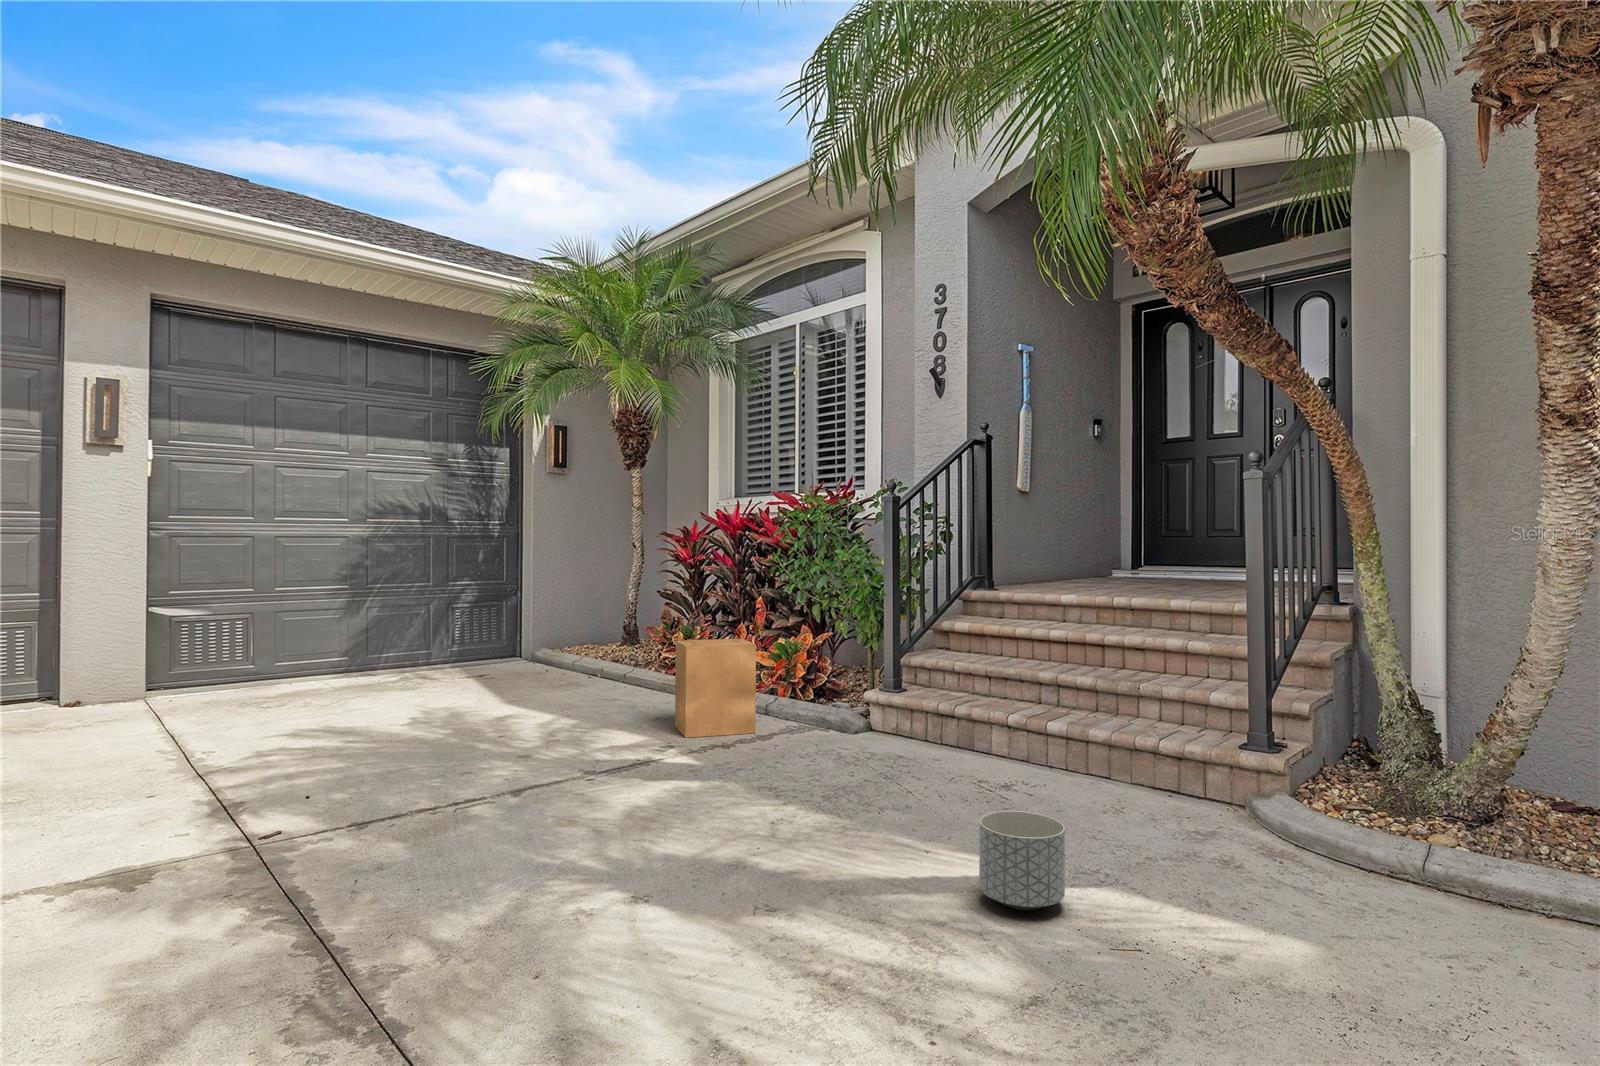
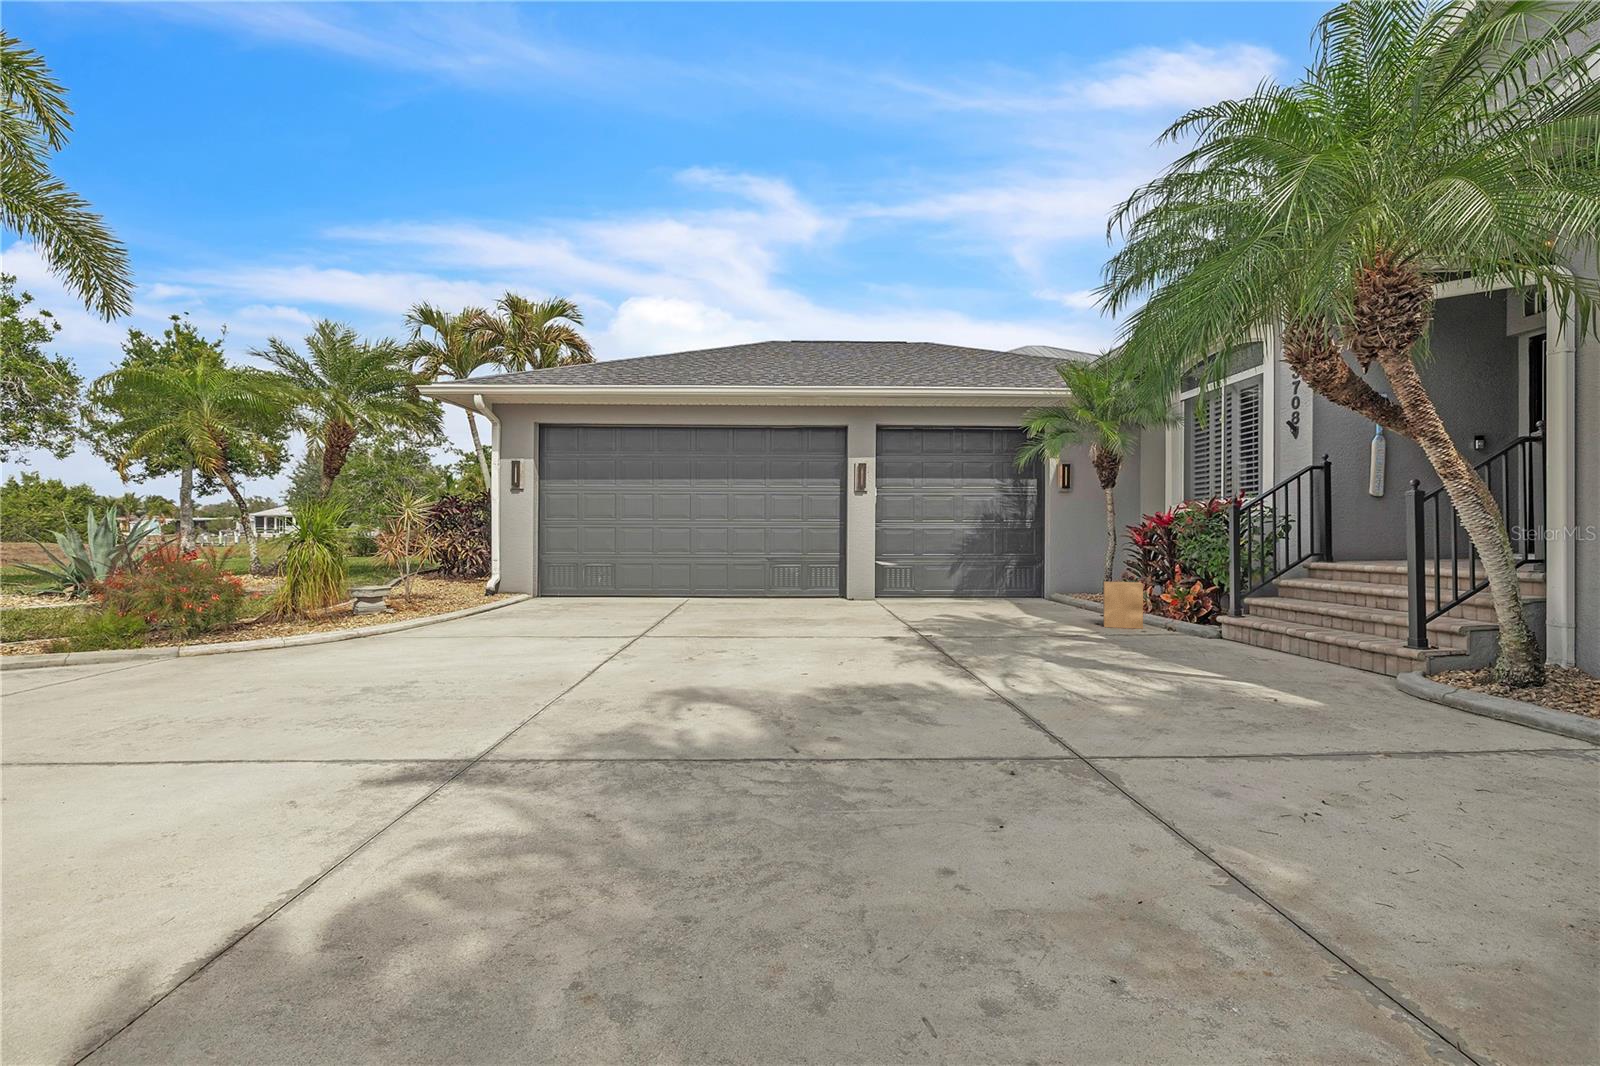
planter: present [979,811,1065,910] -> none [1170,637,1204,669]

